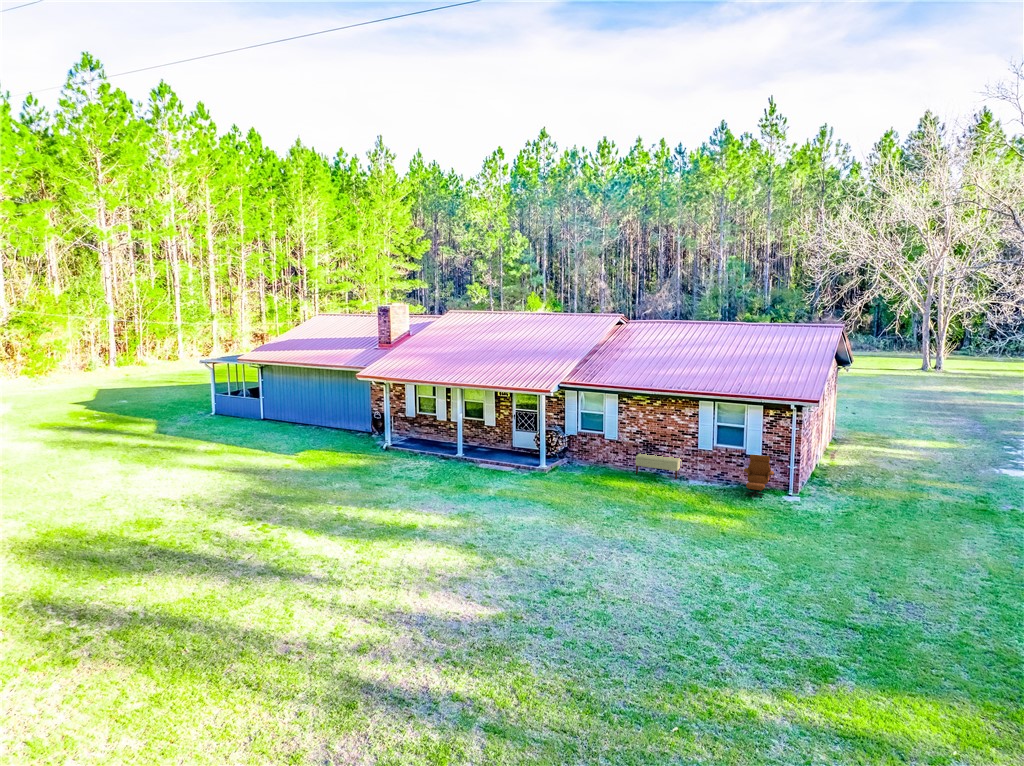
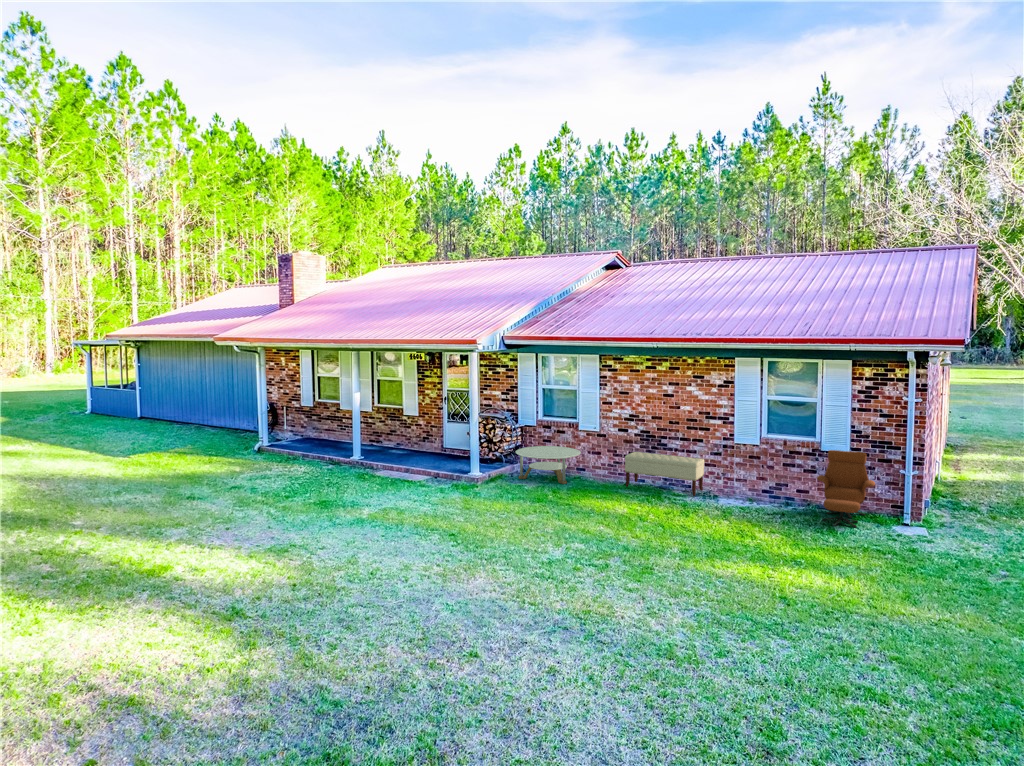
round table: none [568,448,608,473] -> present [516,446,581,484]

